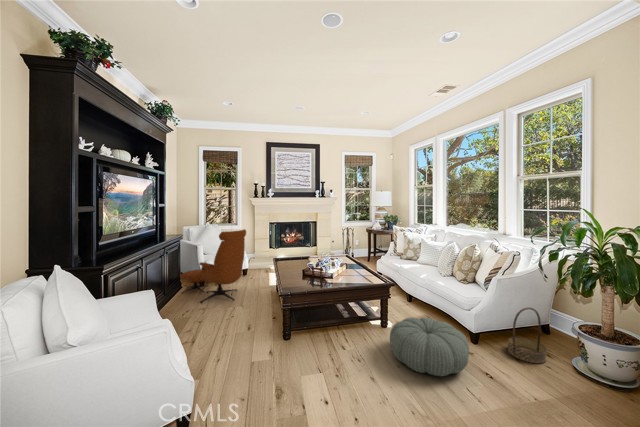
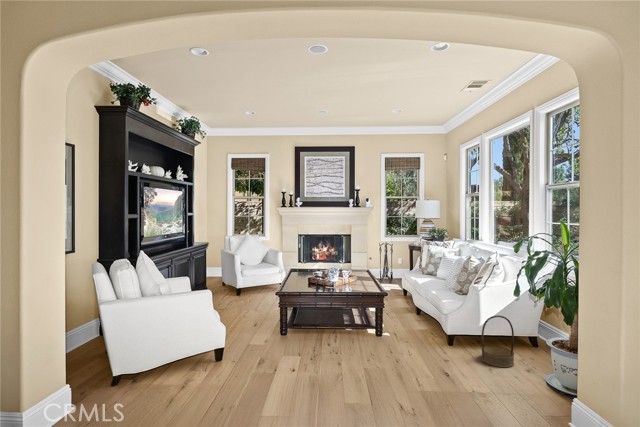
lounge chair: present [180,229,246,303] -> none [204,238,262,306]
pouf: present [390,317,469,376] -> none [364,321,433,364]

